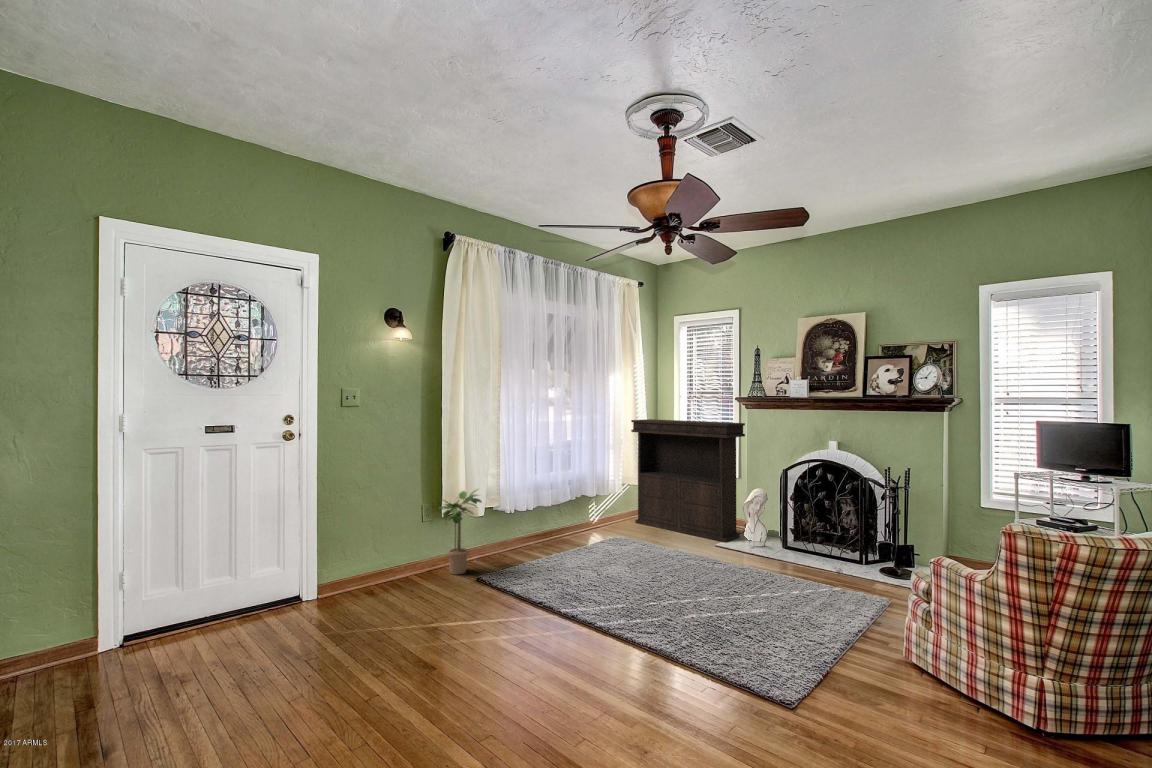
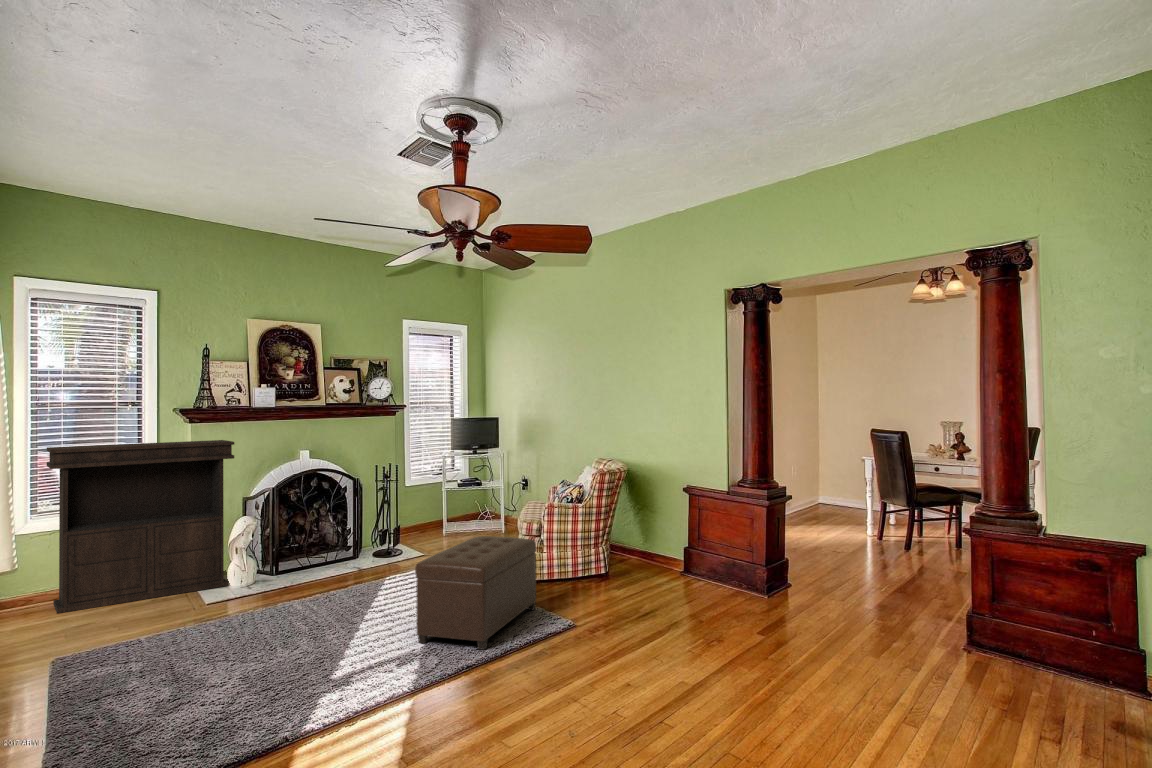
potted plant: present [439,489,482,574] -> none [59,578,156,736]
ottoman: none [607,548,784,680] -> present [415,536,536,650]

